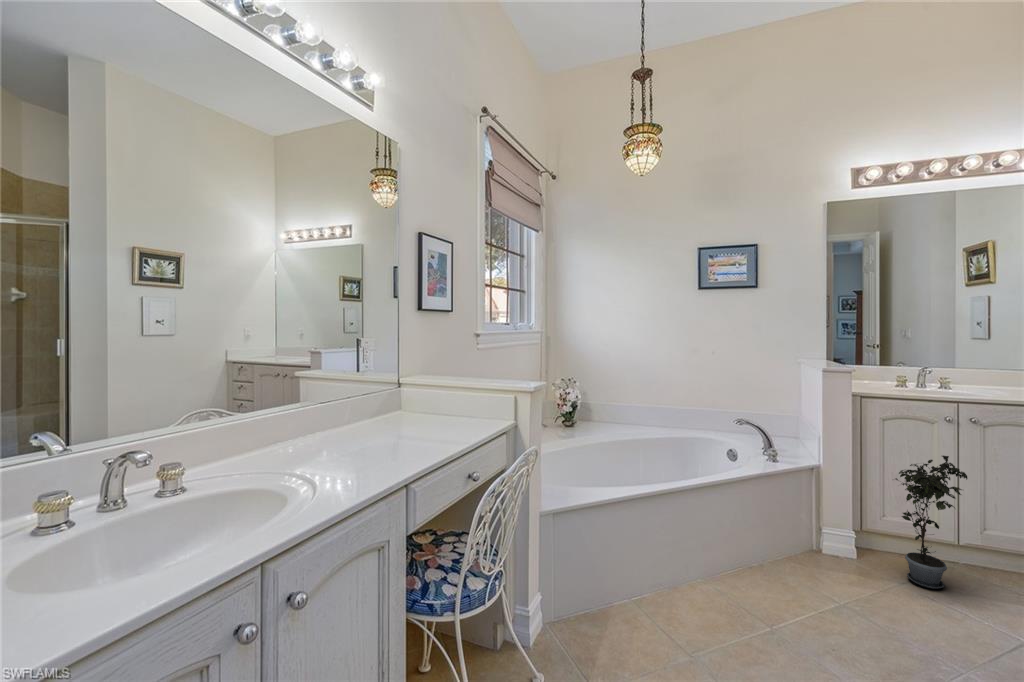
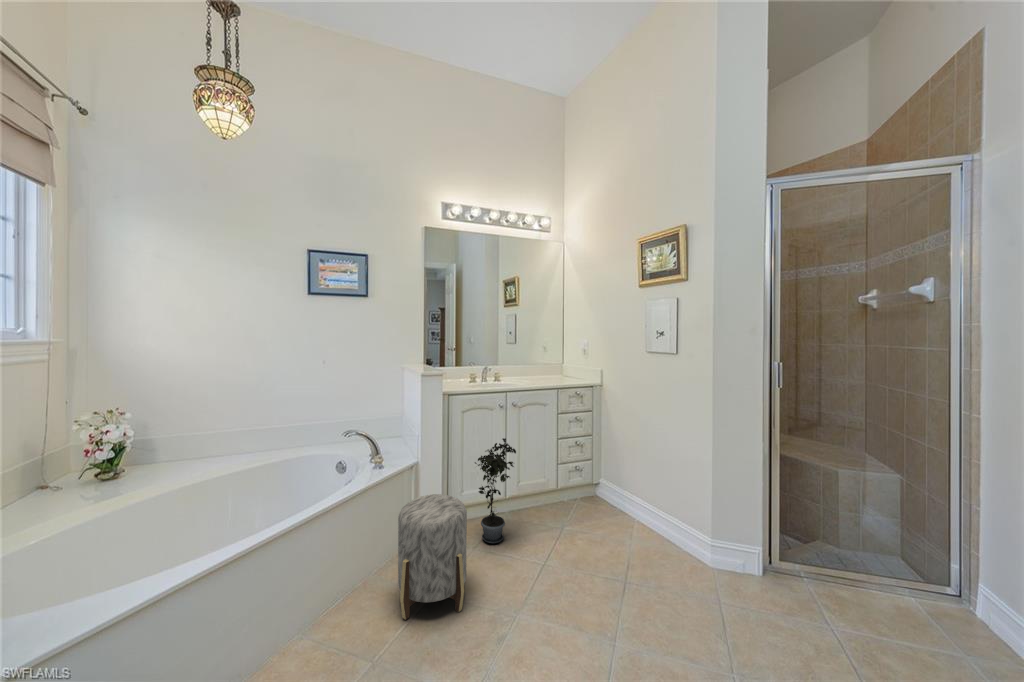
stool: none [786,492,873,624] -> present [398,494,467,620]

